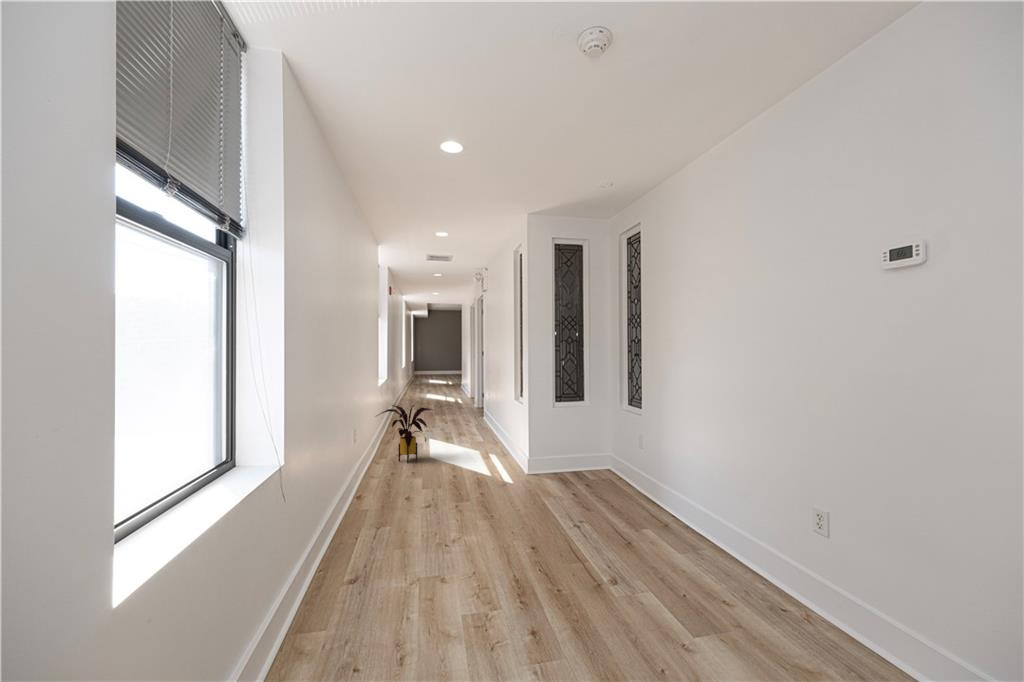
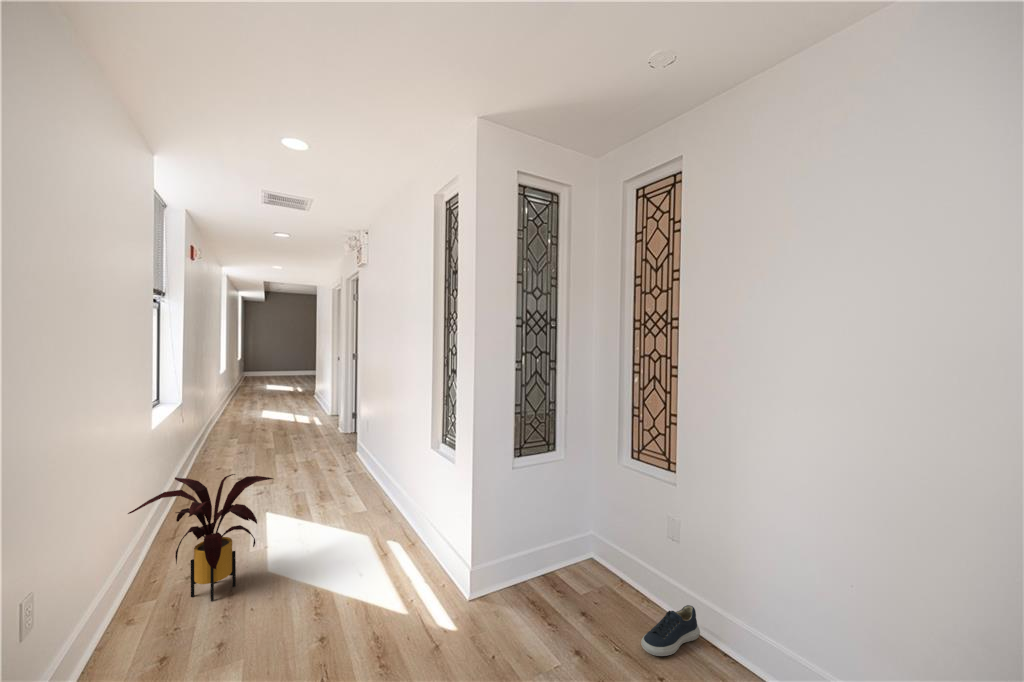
shoe: none [608,481,647,500] -> present [641,605,700,656]

